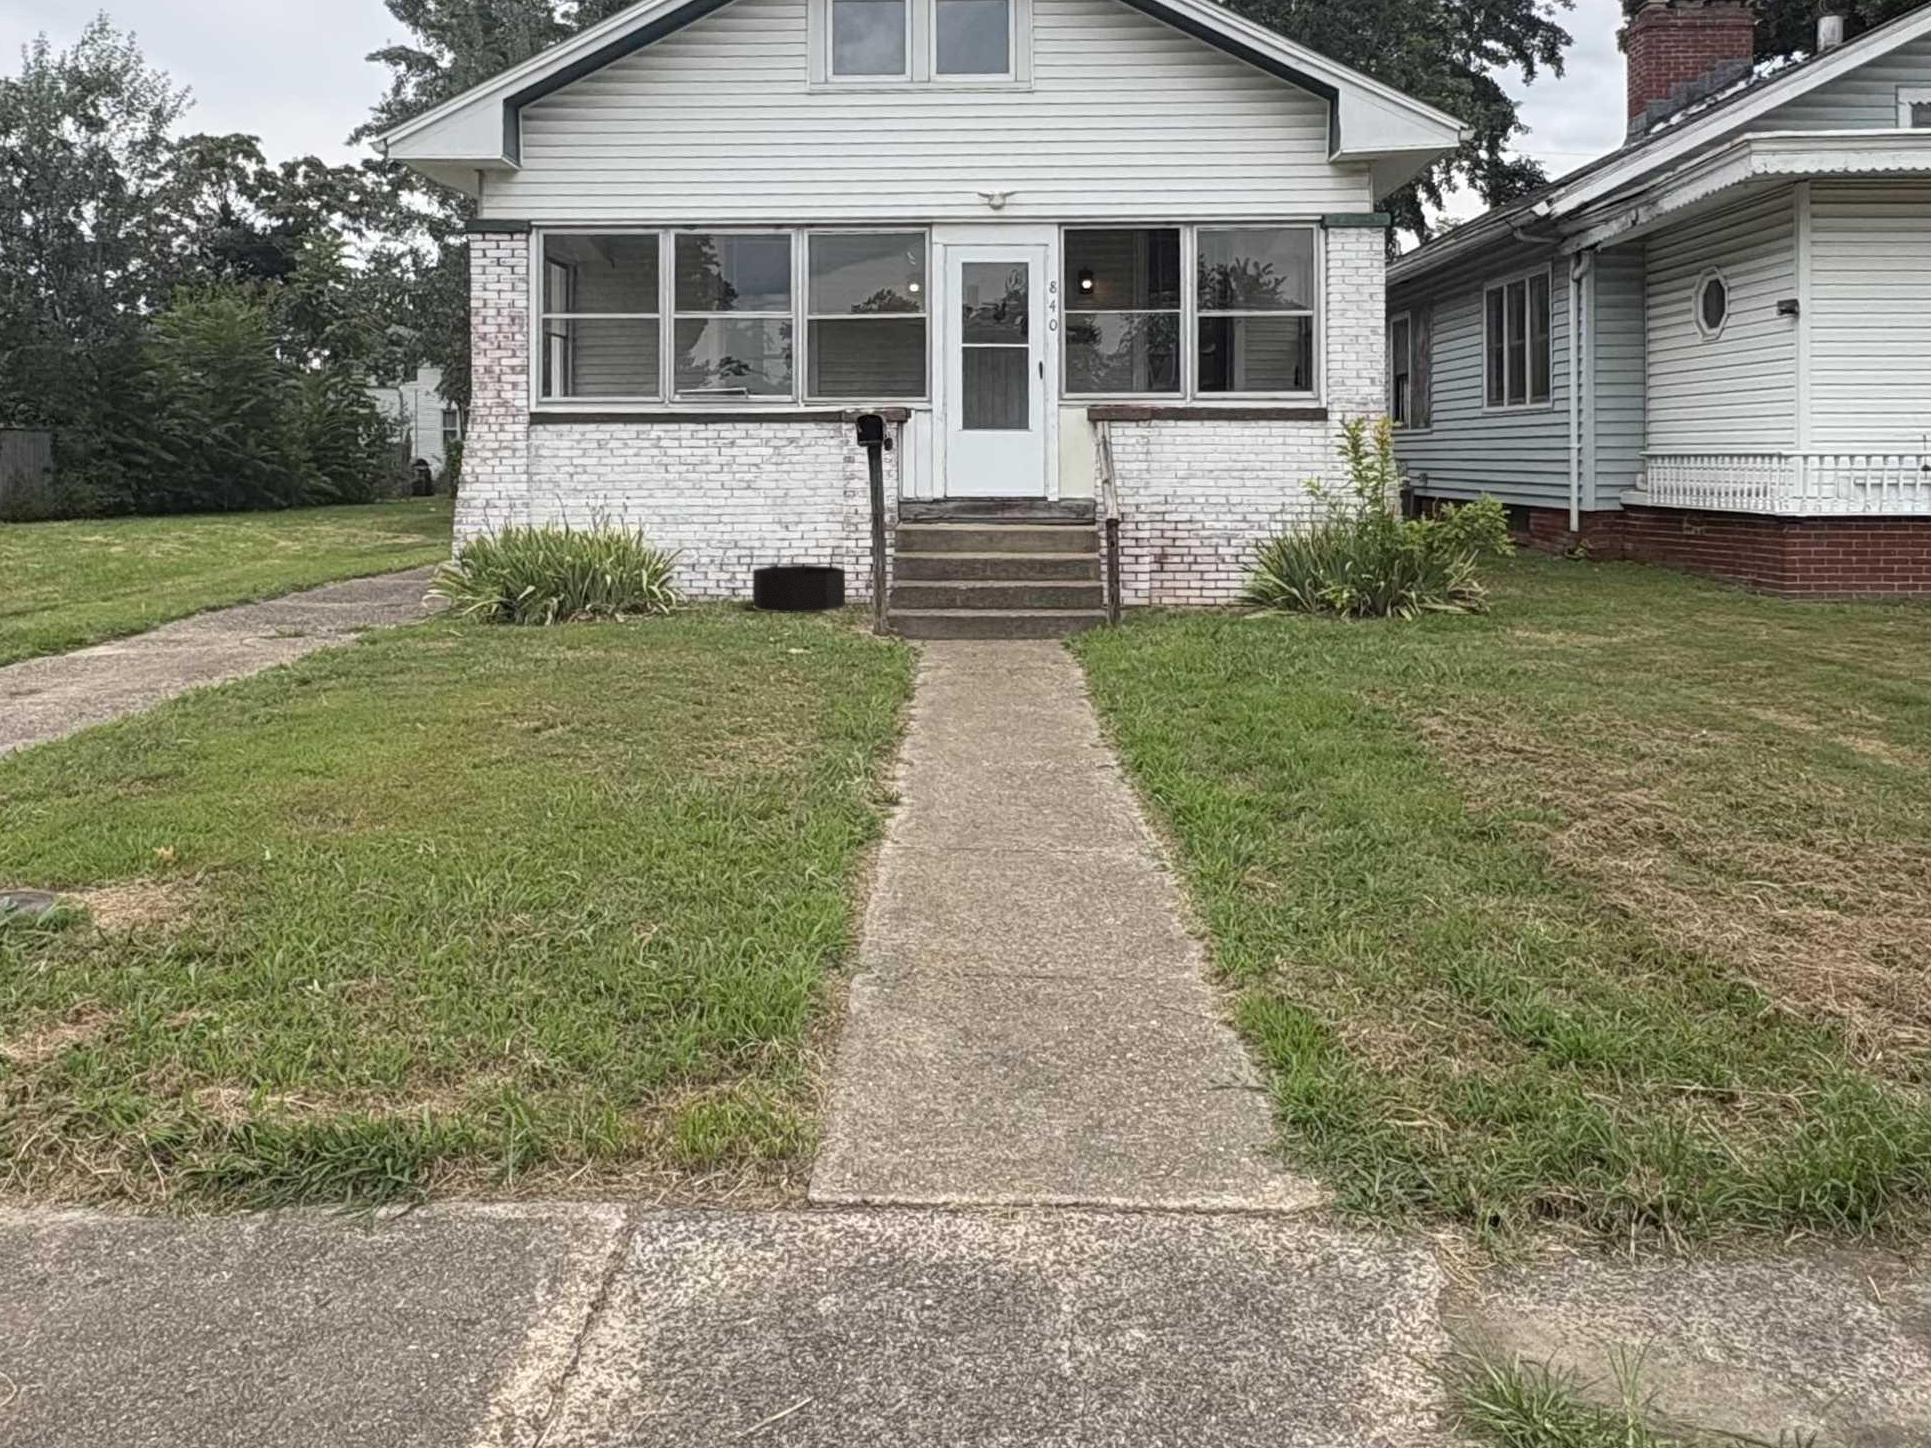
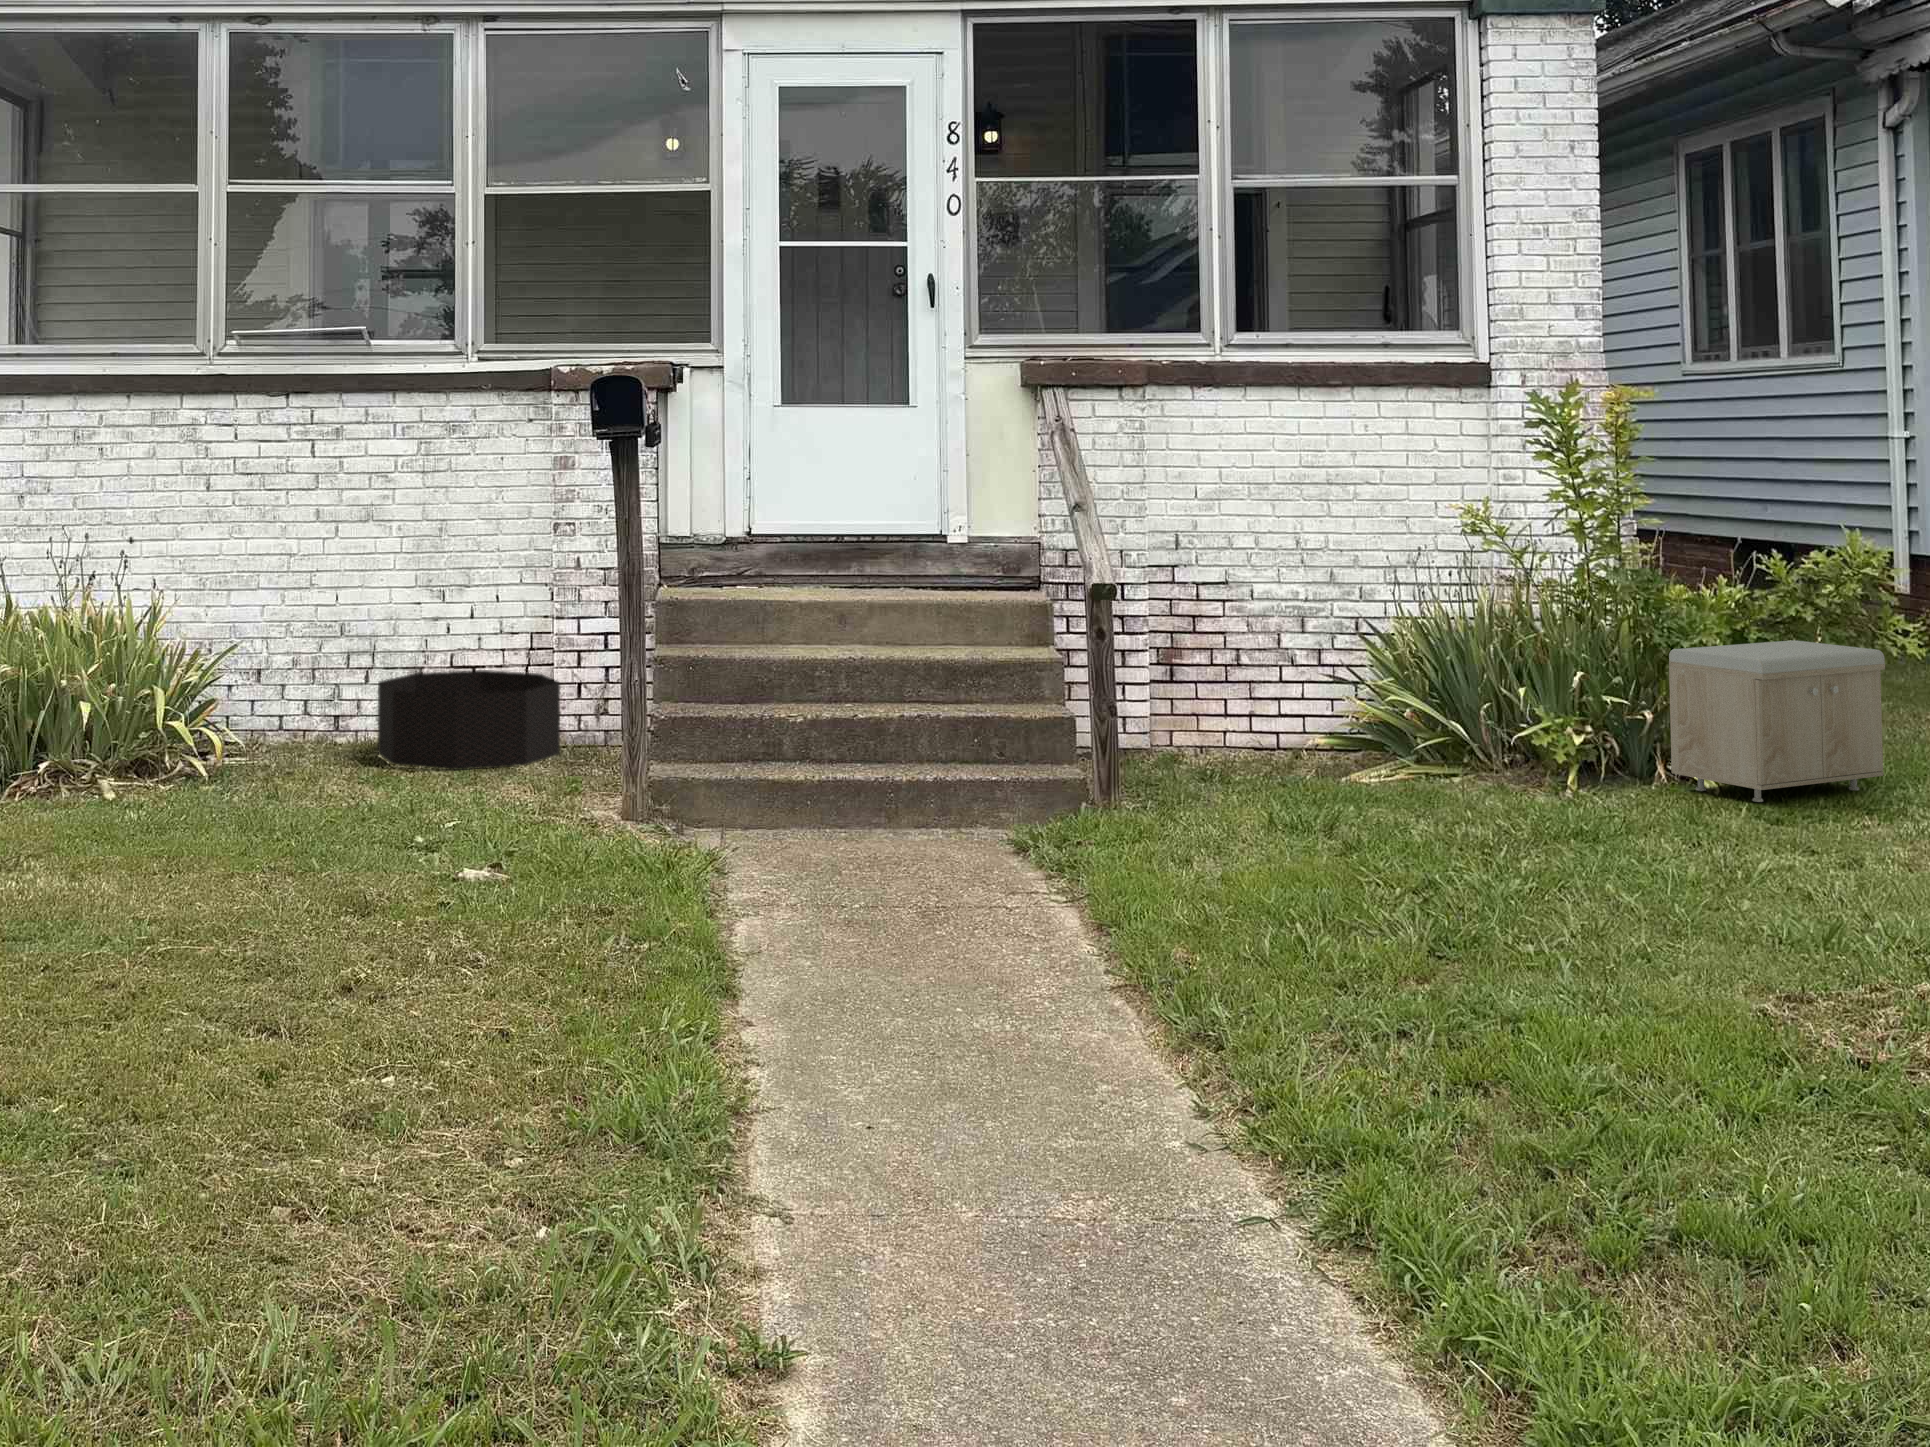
storage bench: none [1393,549,1501,627] -> present [1669,640,1885,802]

